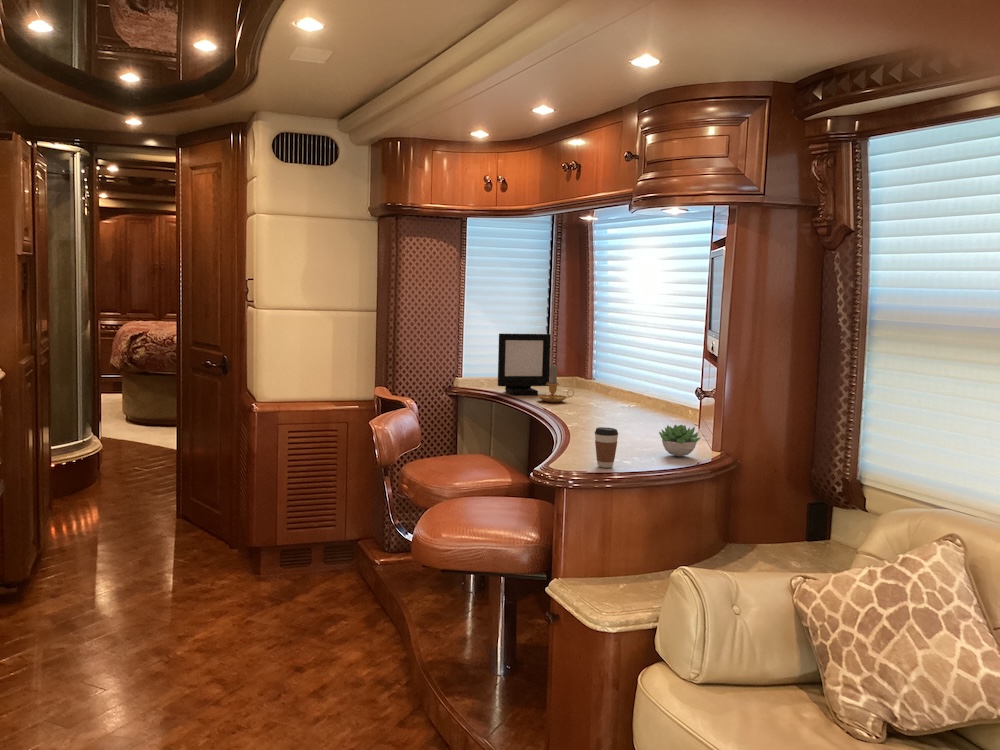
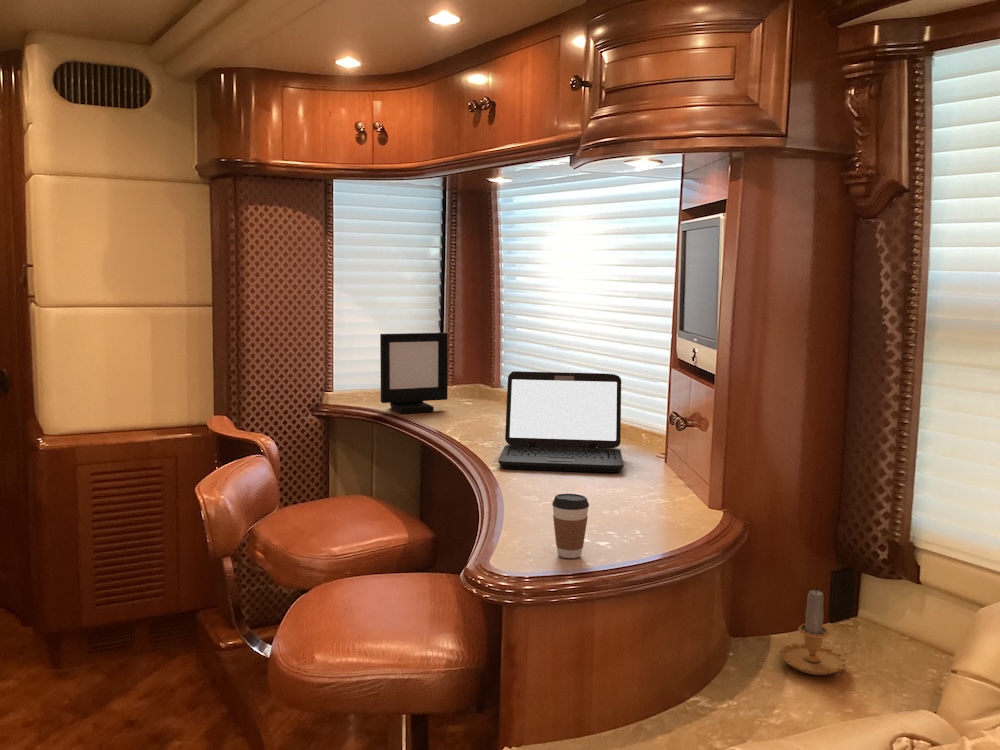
laptop: none [576,360,673,432] -> present [499,371,623,472]
candle: present [538,365,574,402] -> present [779,590,855,675]
succulent plant: present [659,425,701,456] -> none [633,474,698,521]

